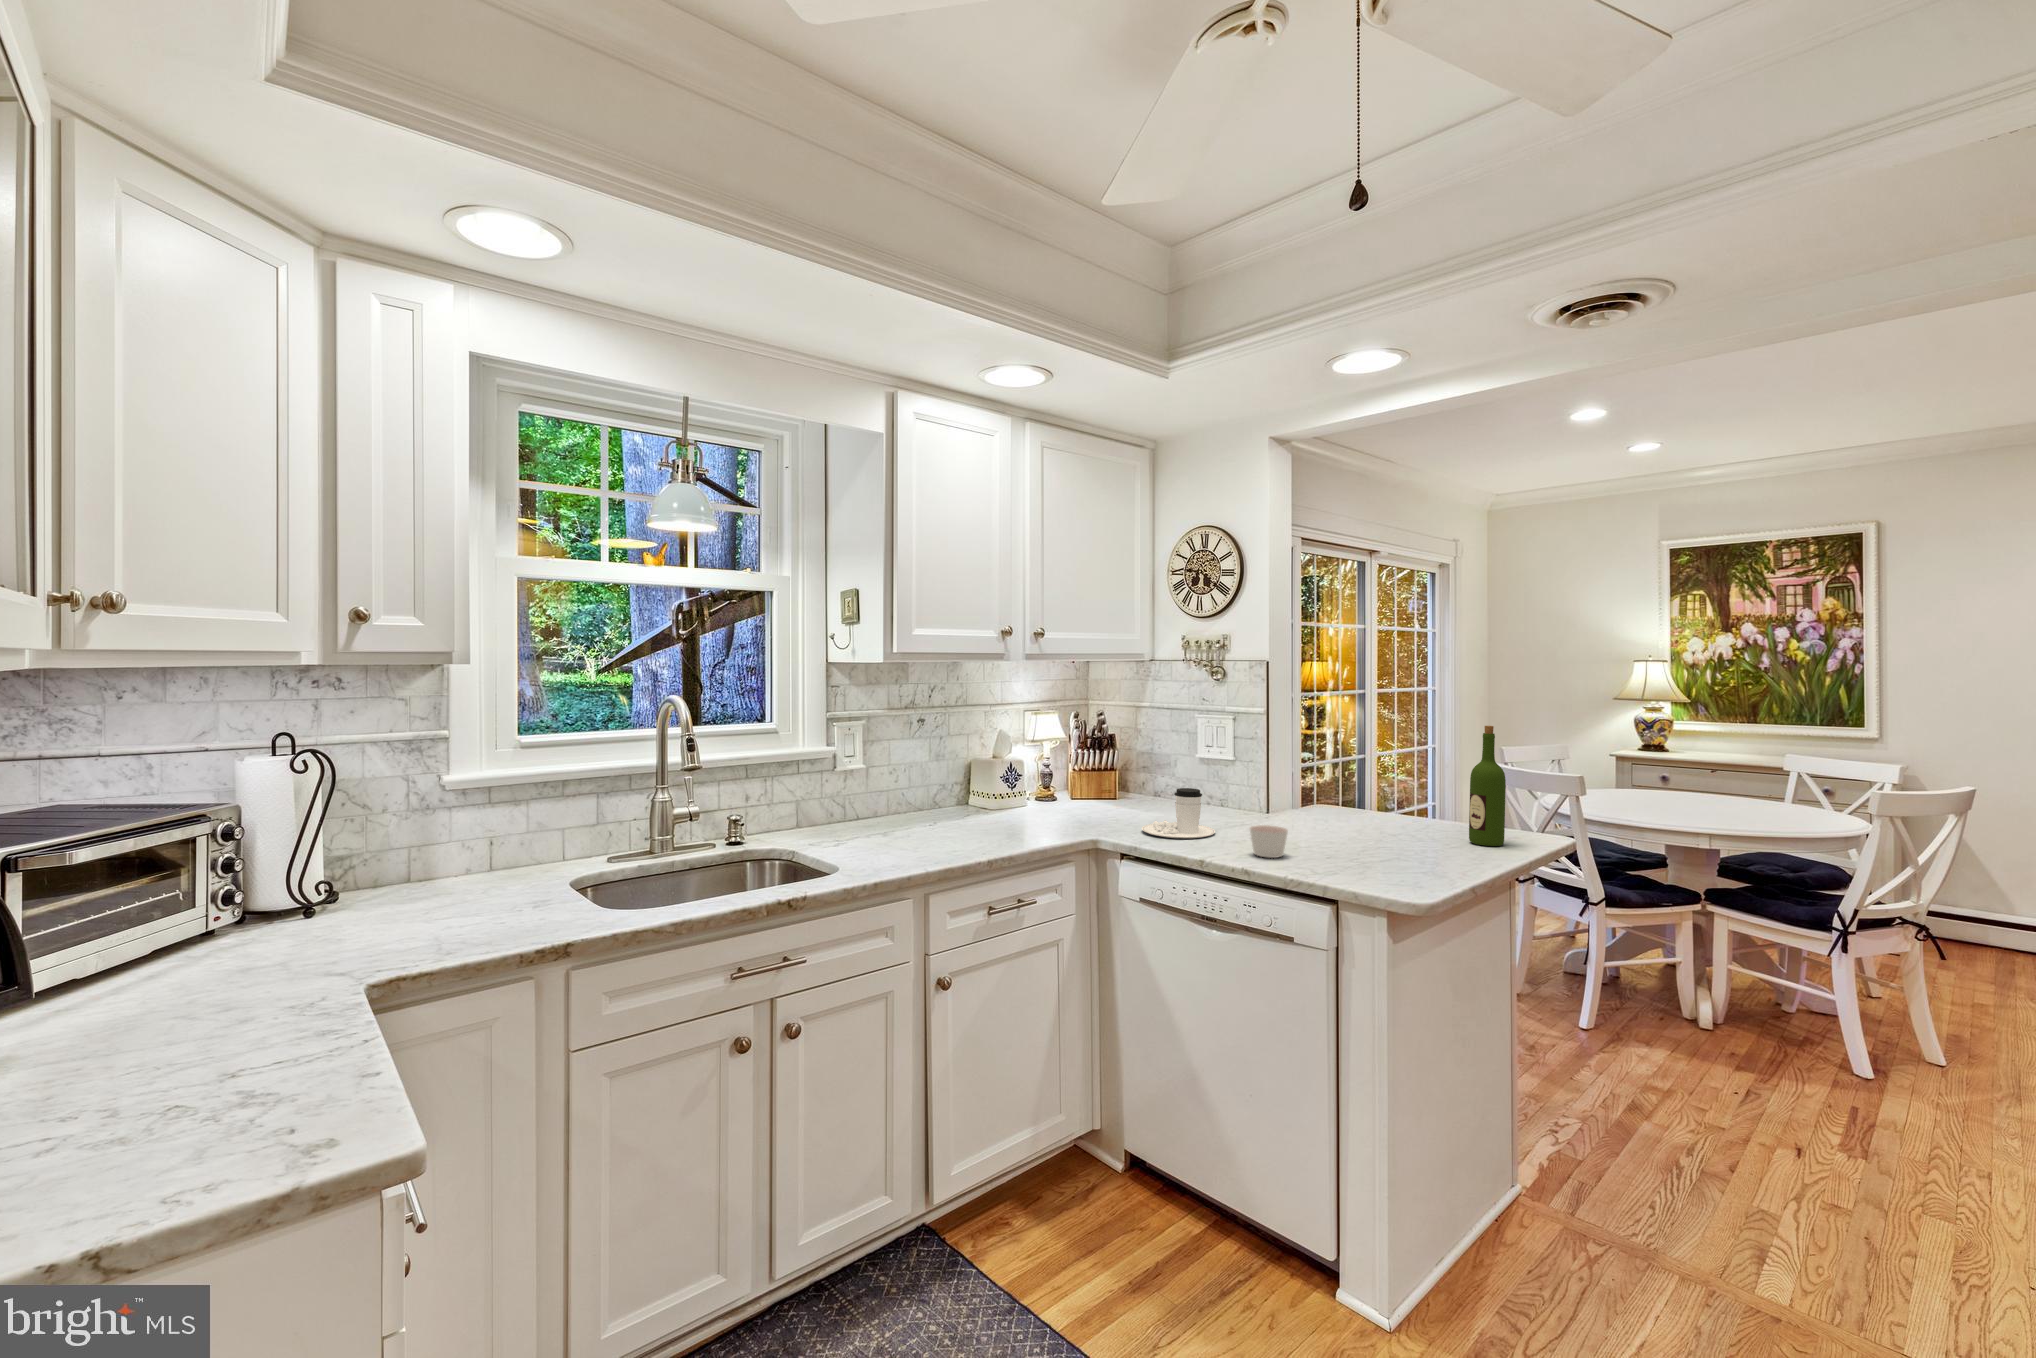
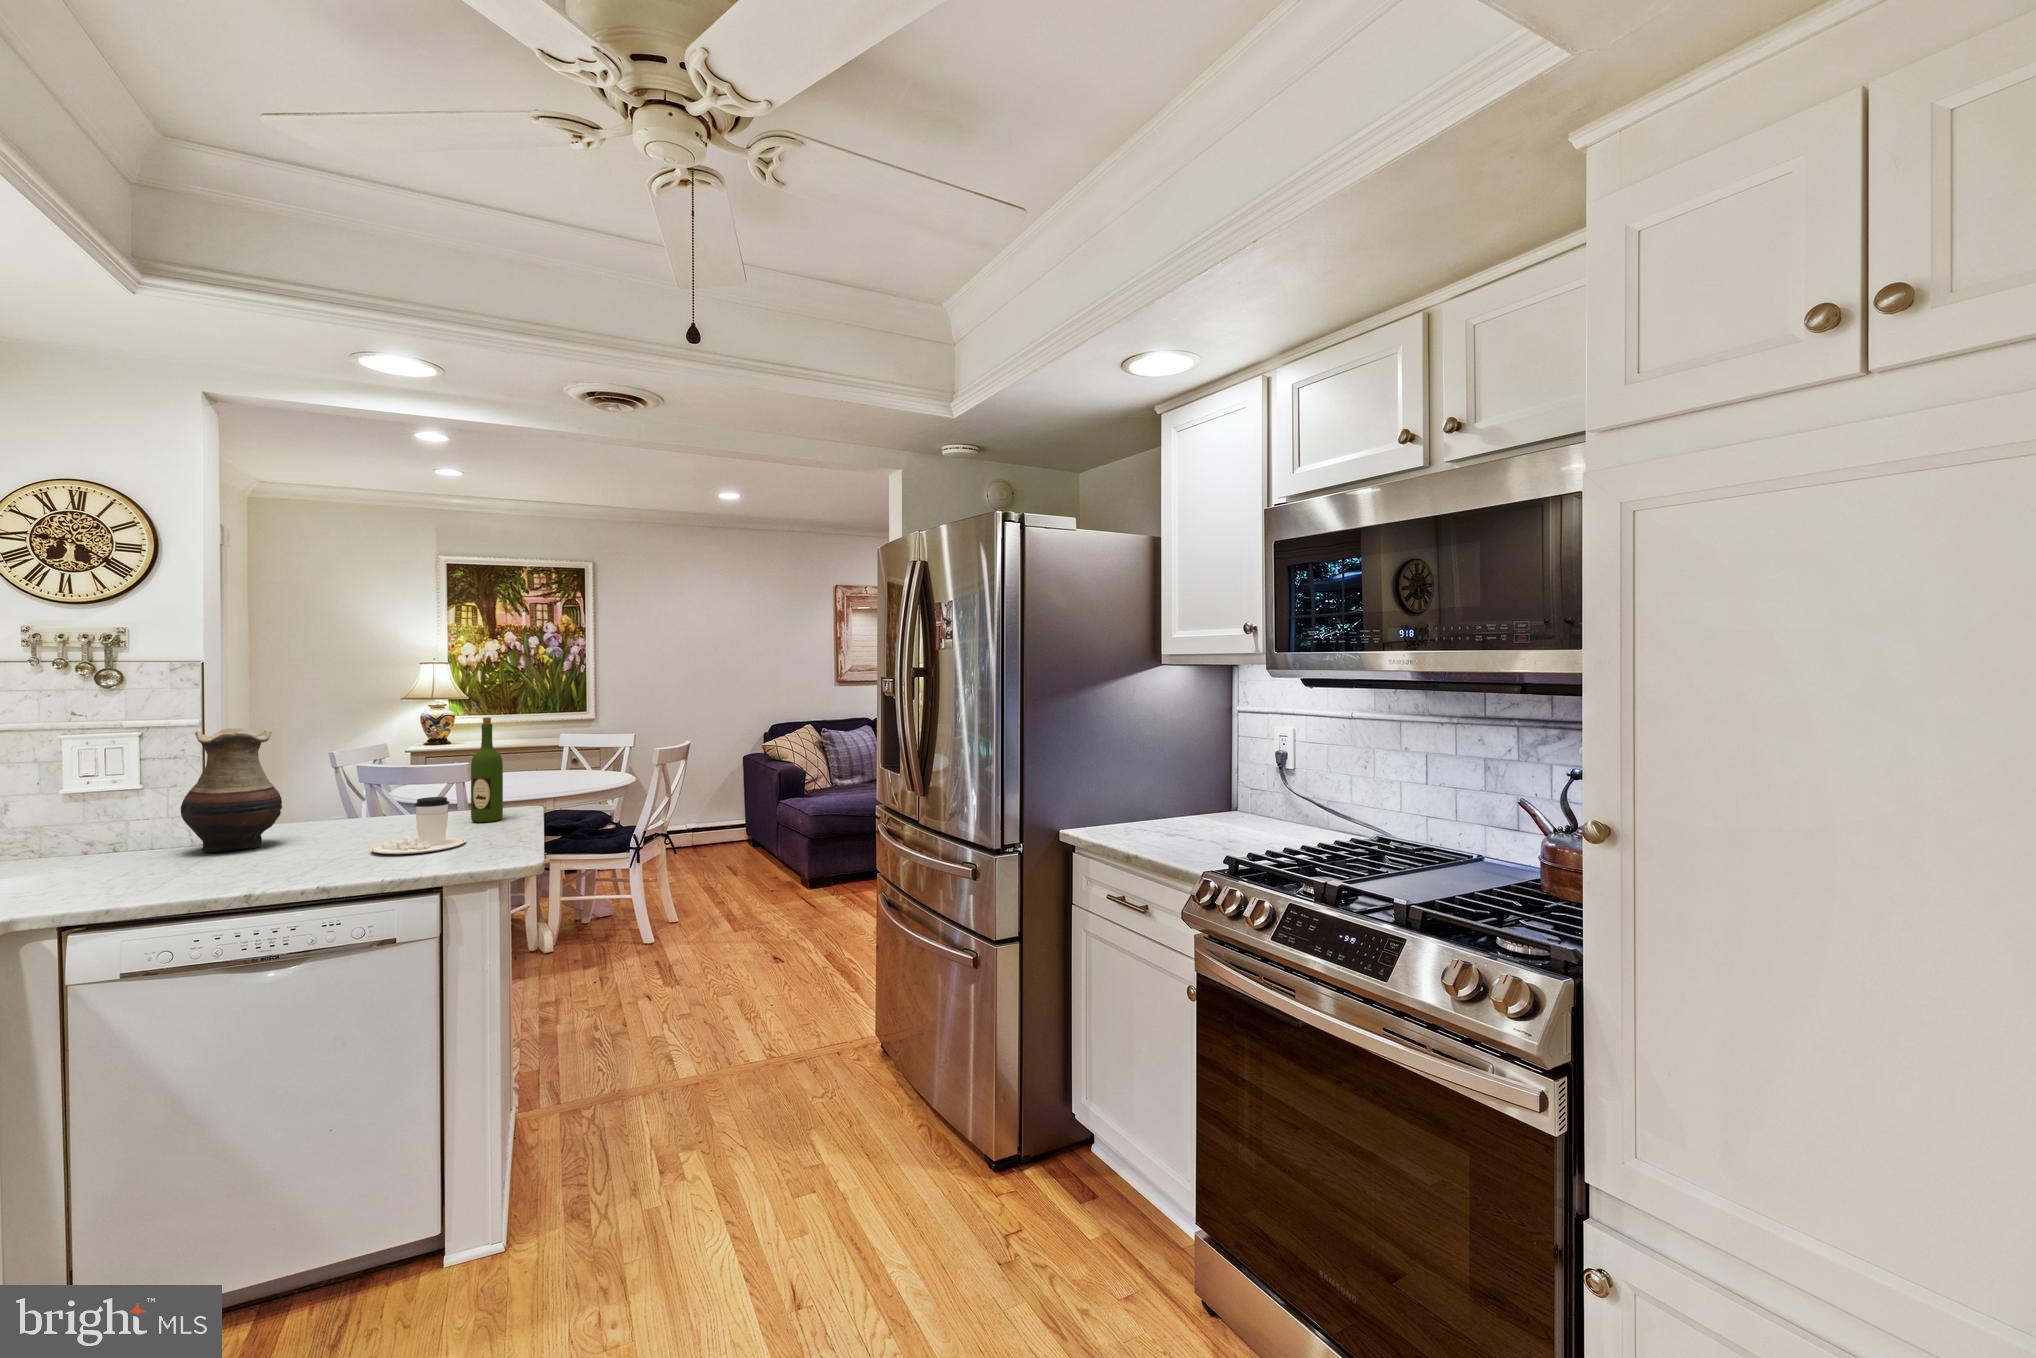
vase: none [1239,718,1308,825] -> present [180,728,282,852]
coffee cup: present [1142,788,1215,838] -> present [370,797,466,854]
candle: present [1250,825,1288,858] -> none [289,838,340,872]

